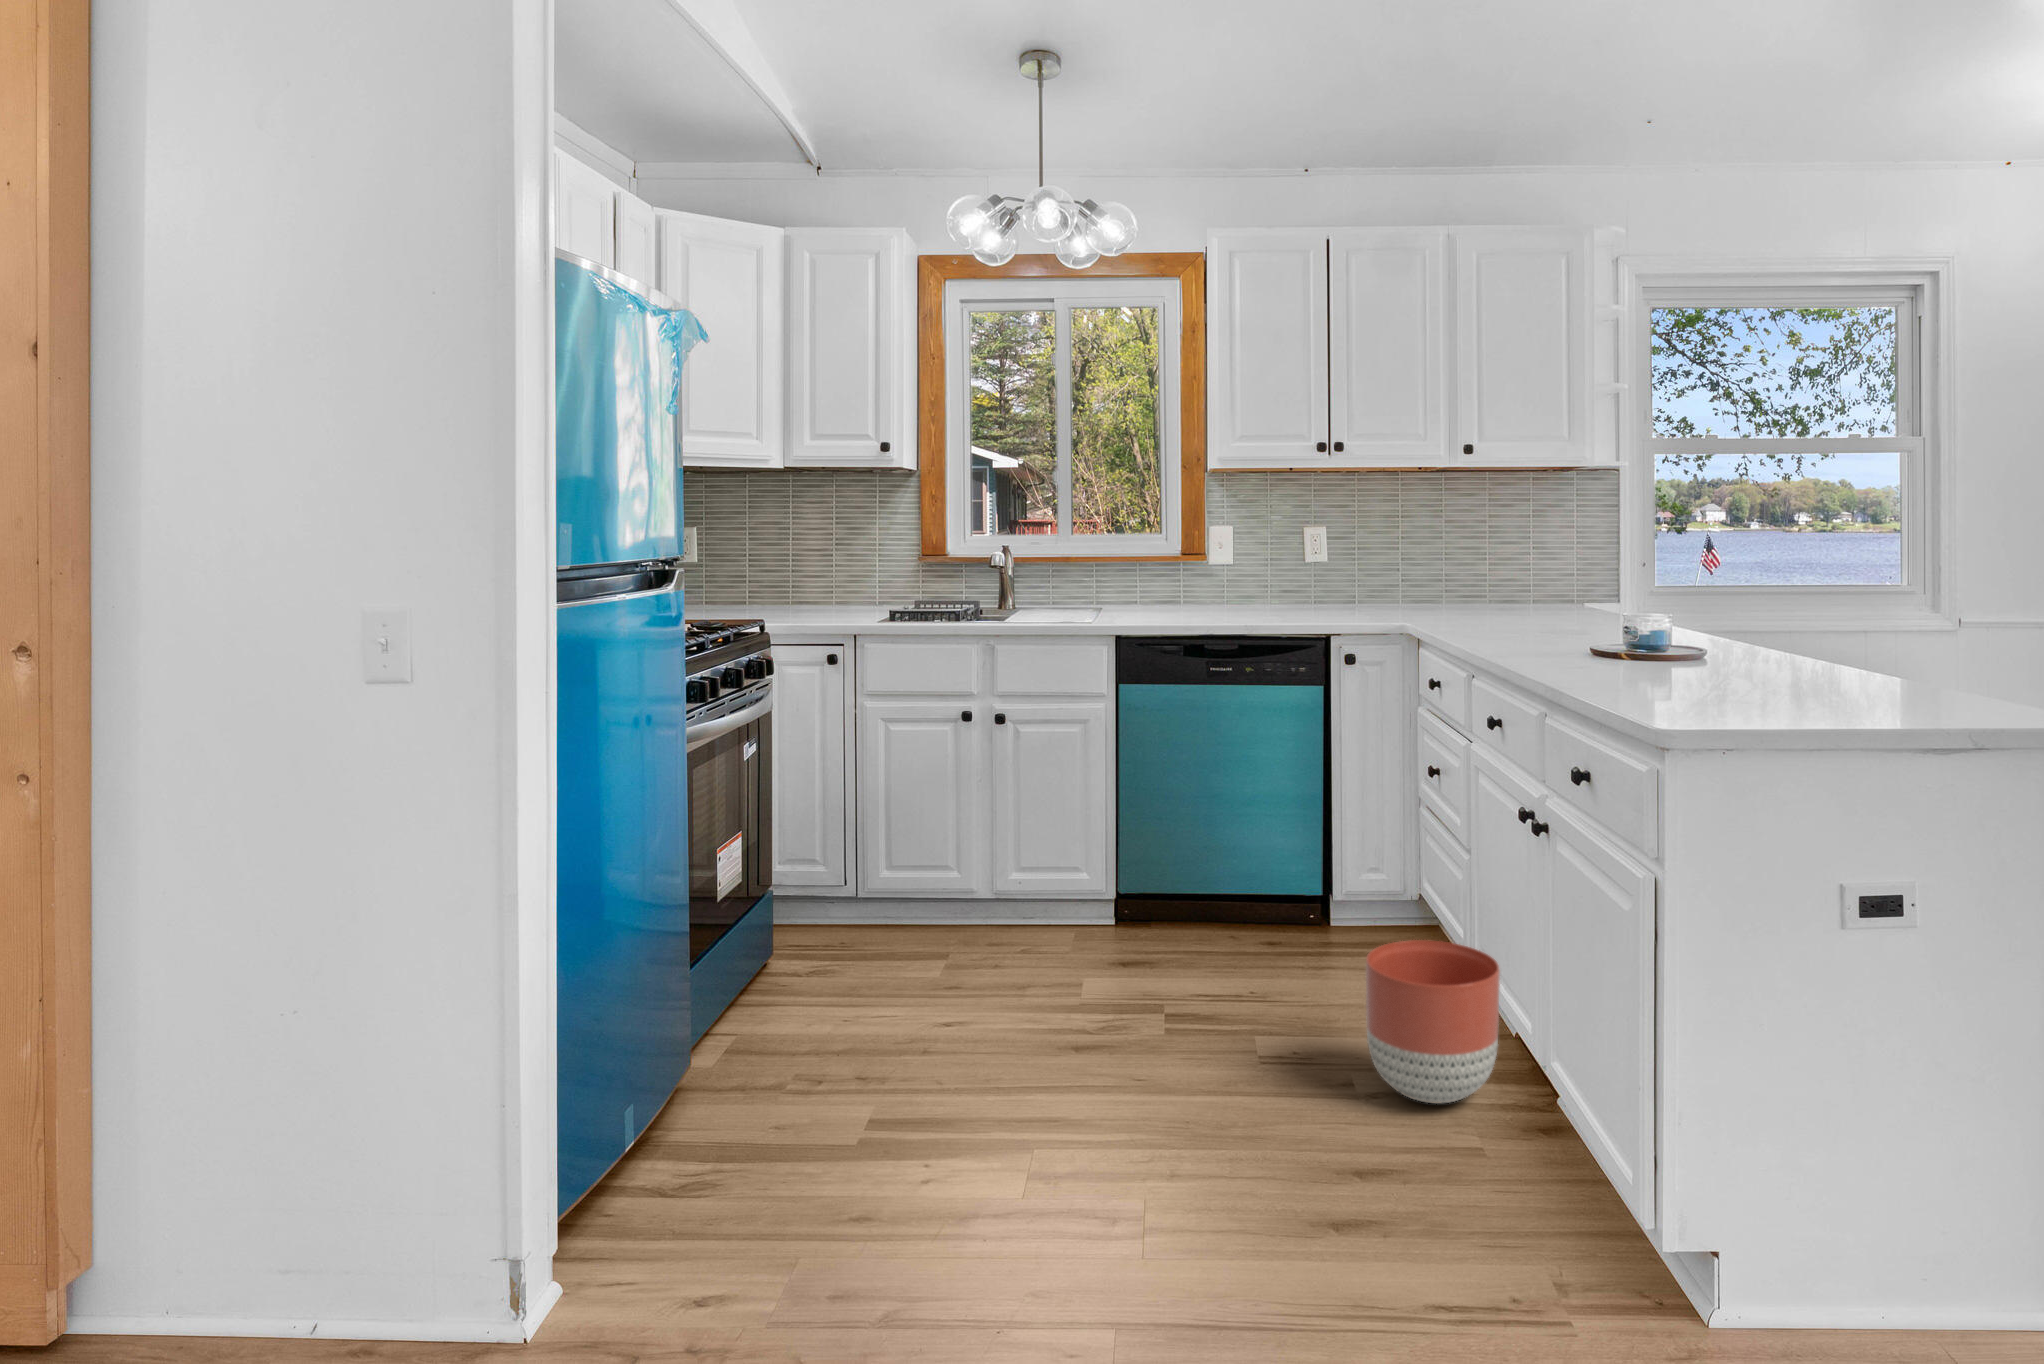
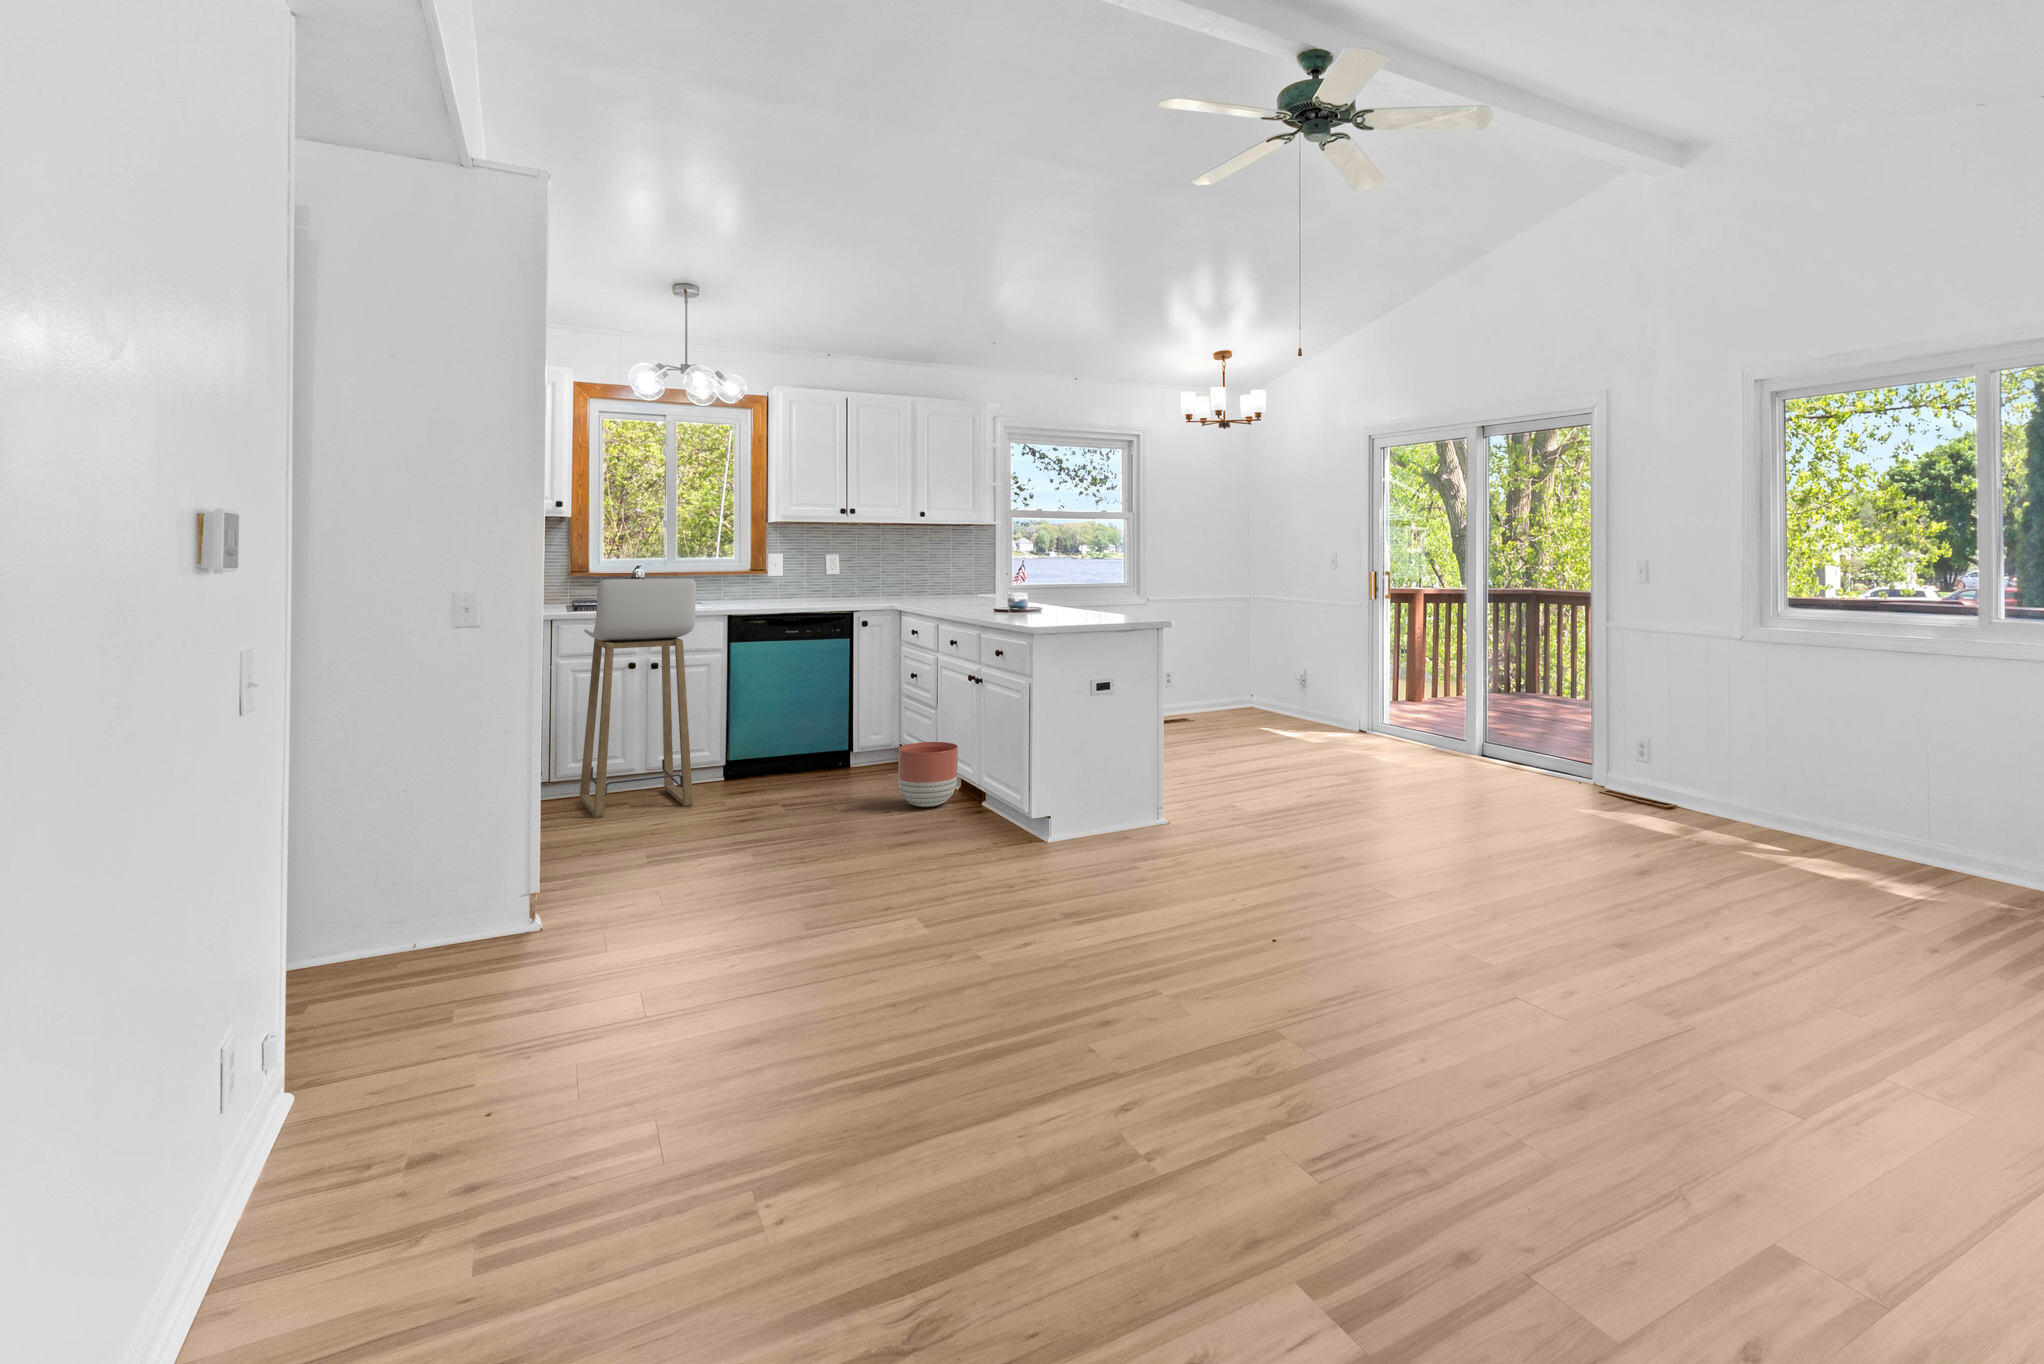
bar stool: none [850,569,1019,999] -> present [579,578,696,818]

